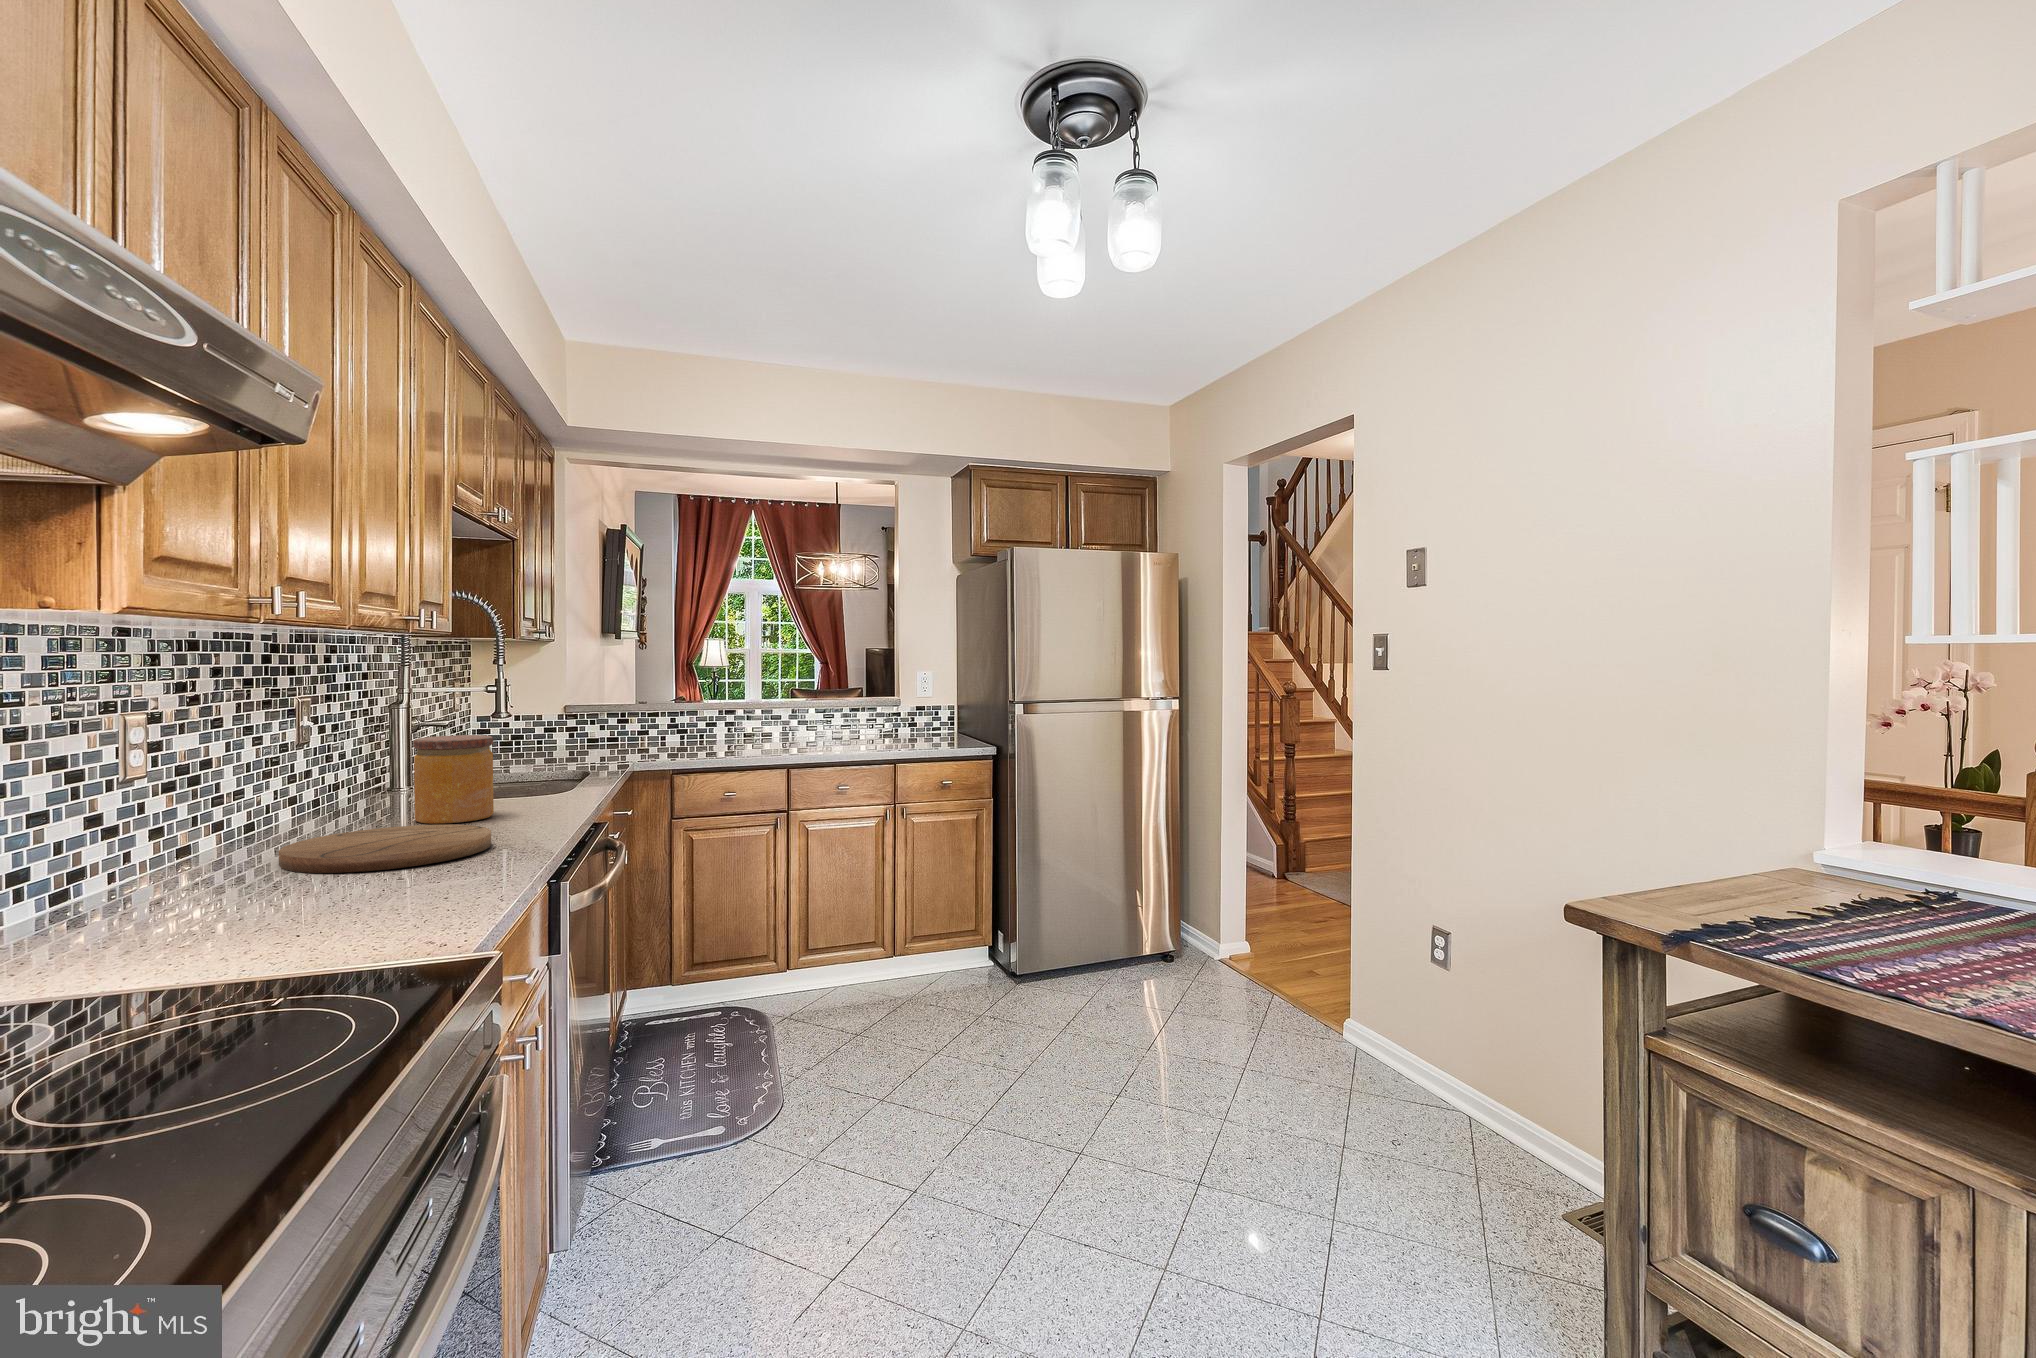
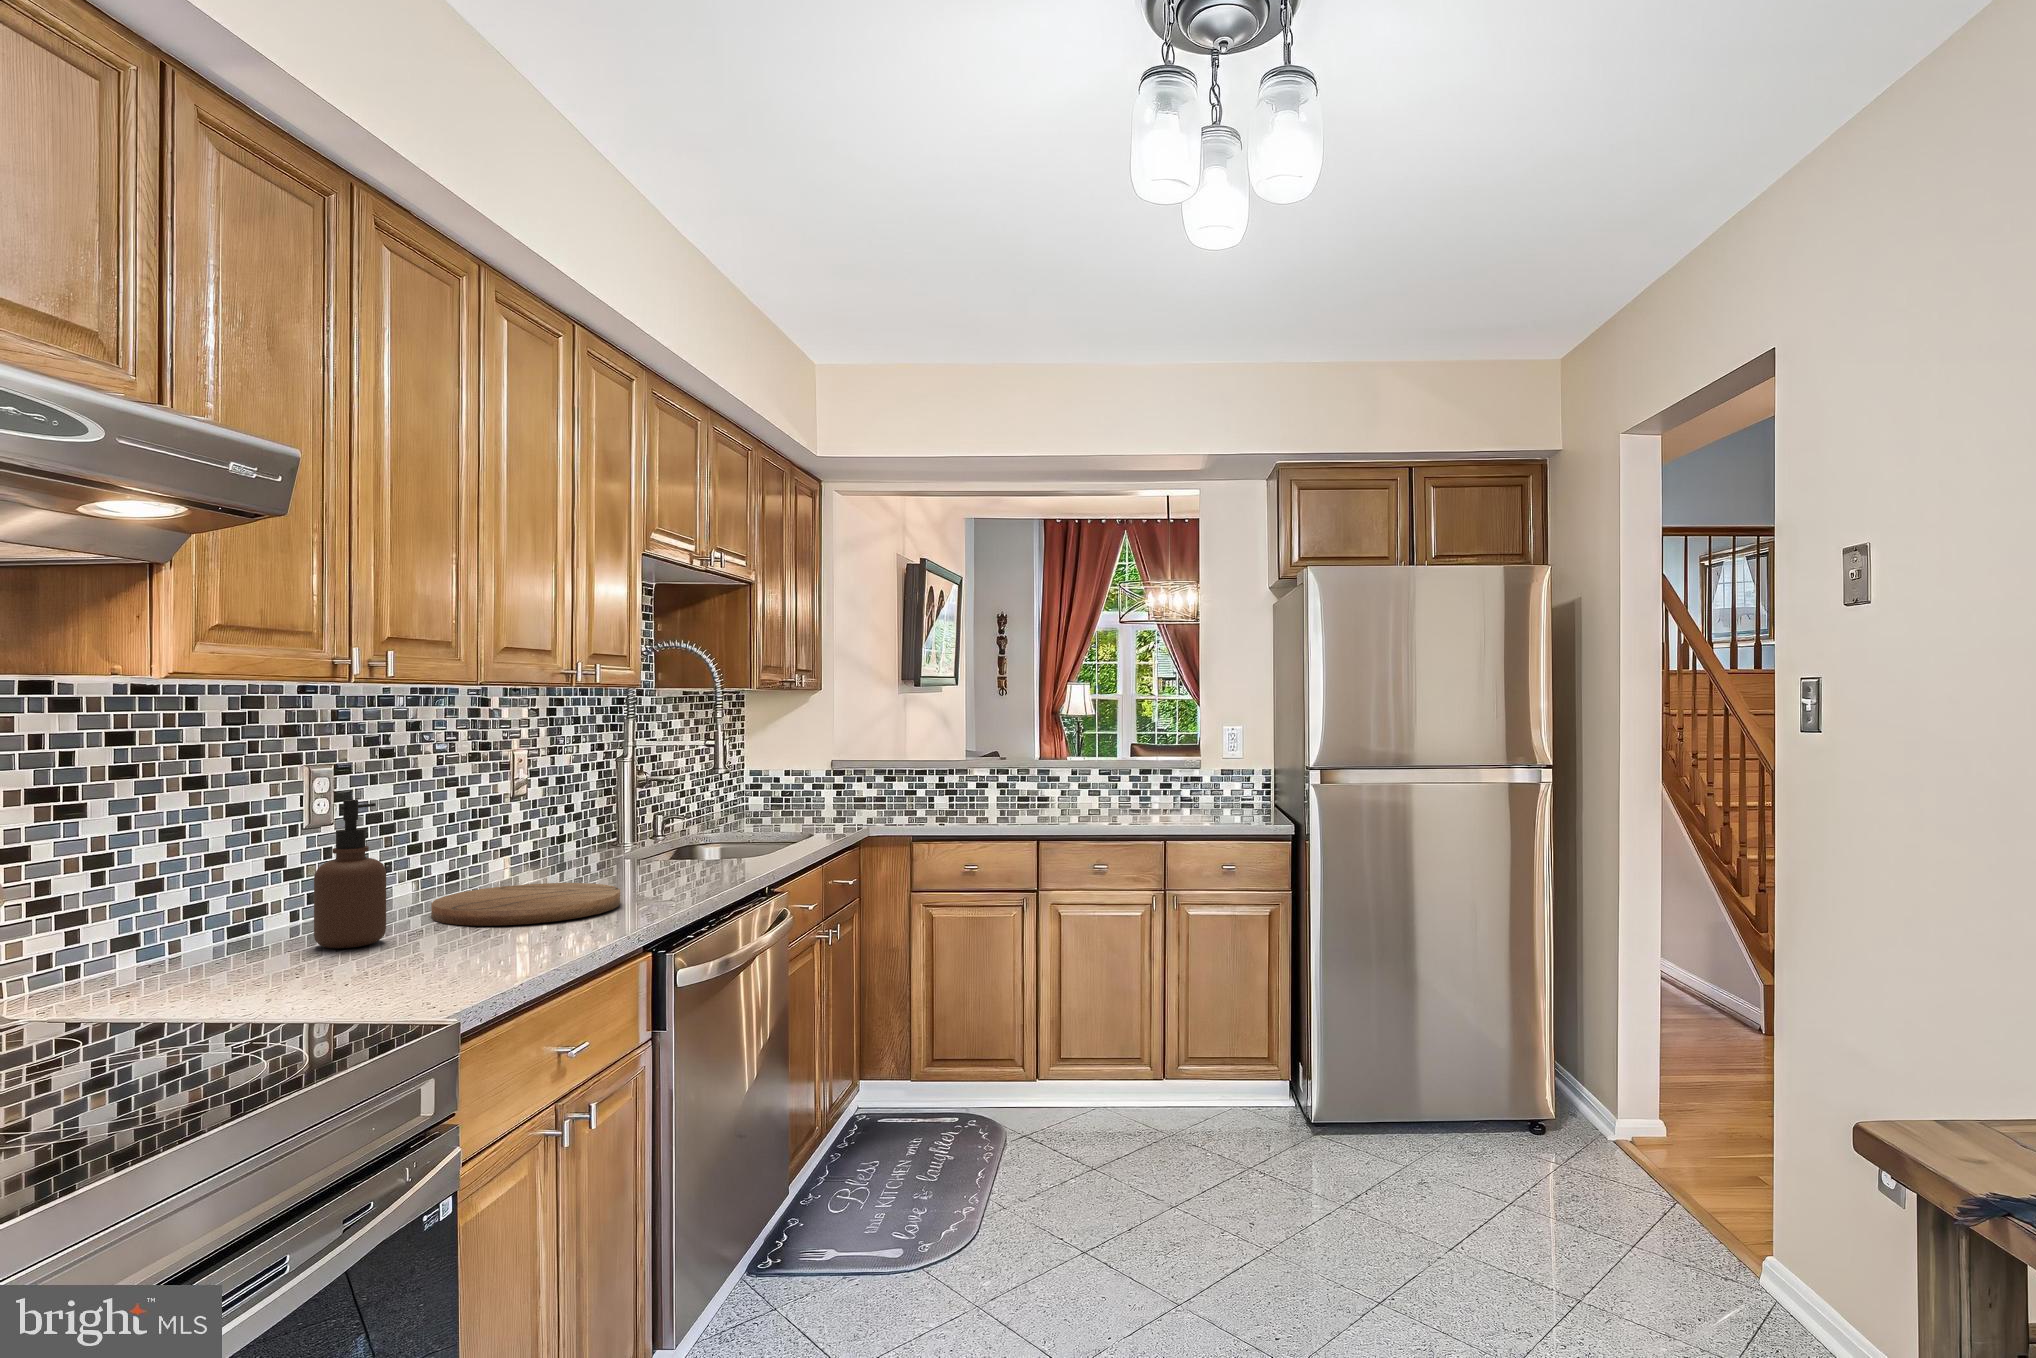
jar: present [414,735,494,824] -> none [598,792,671,882]
soap dispenser: none [186,746,276,907] -> present [314,800,386,948]

